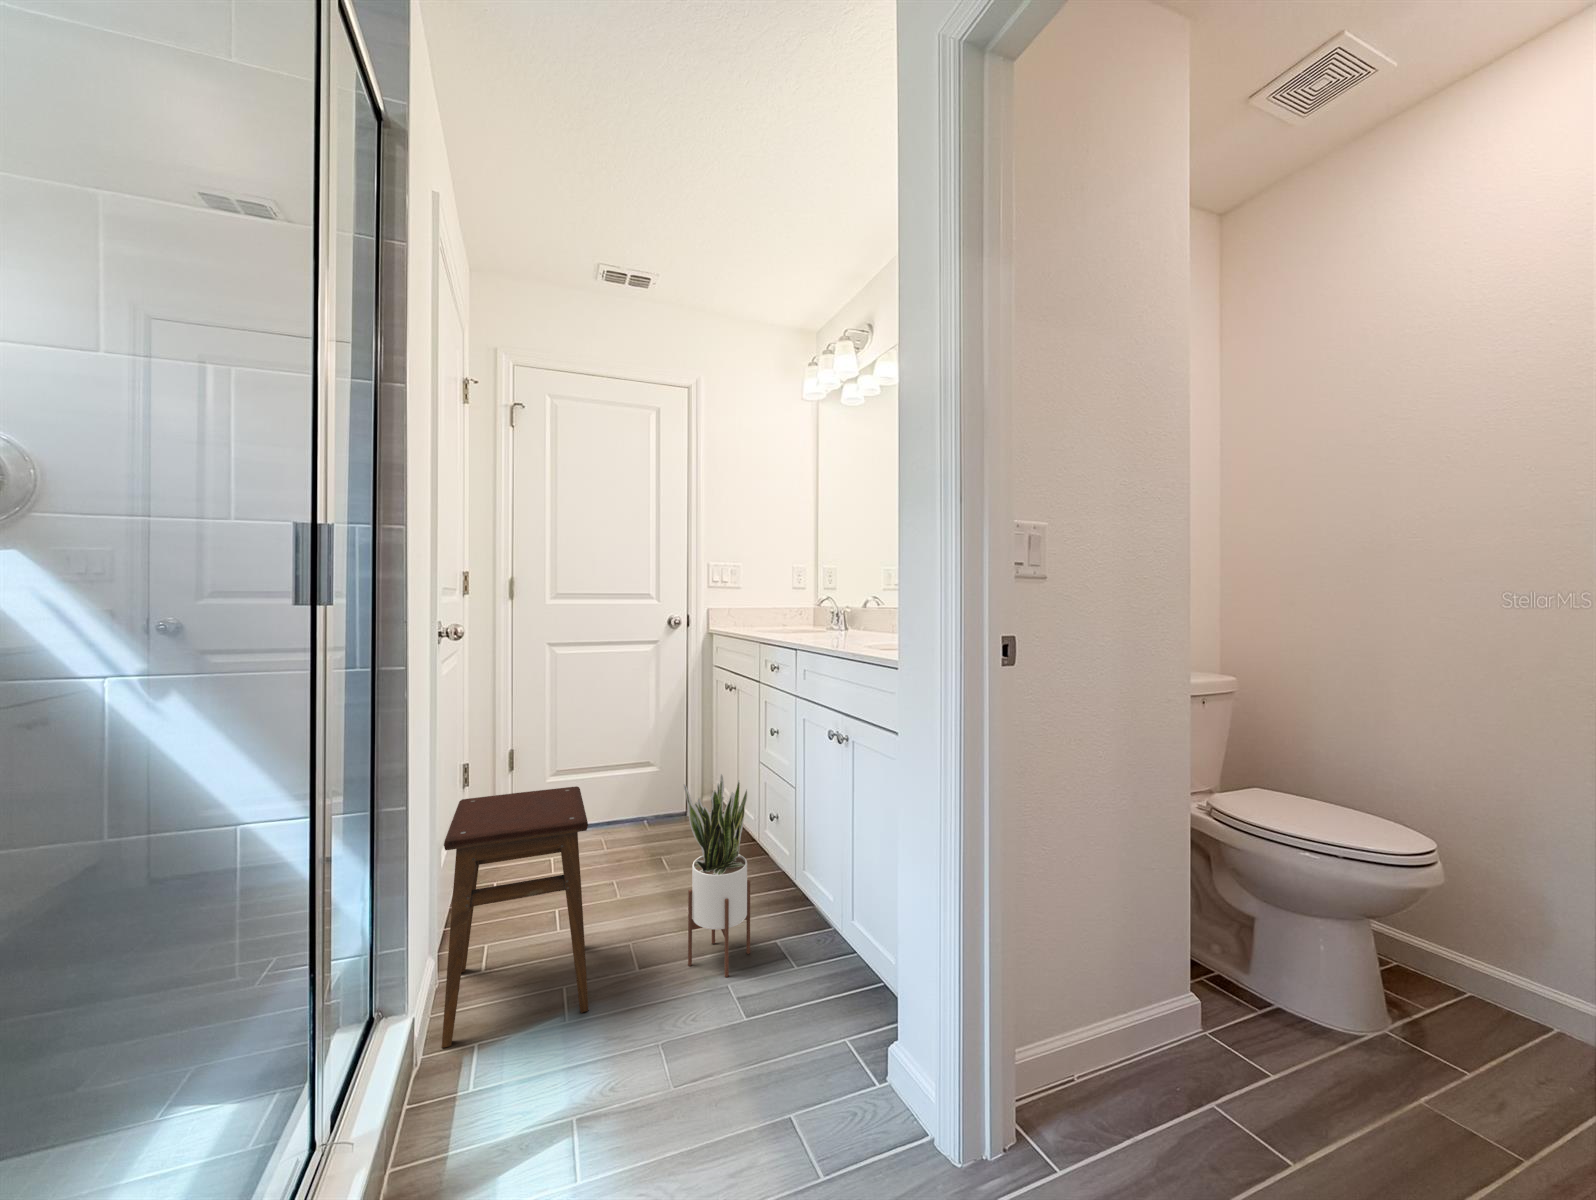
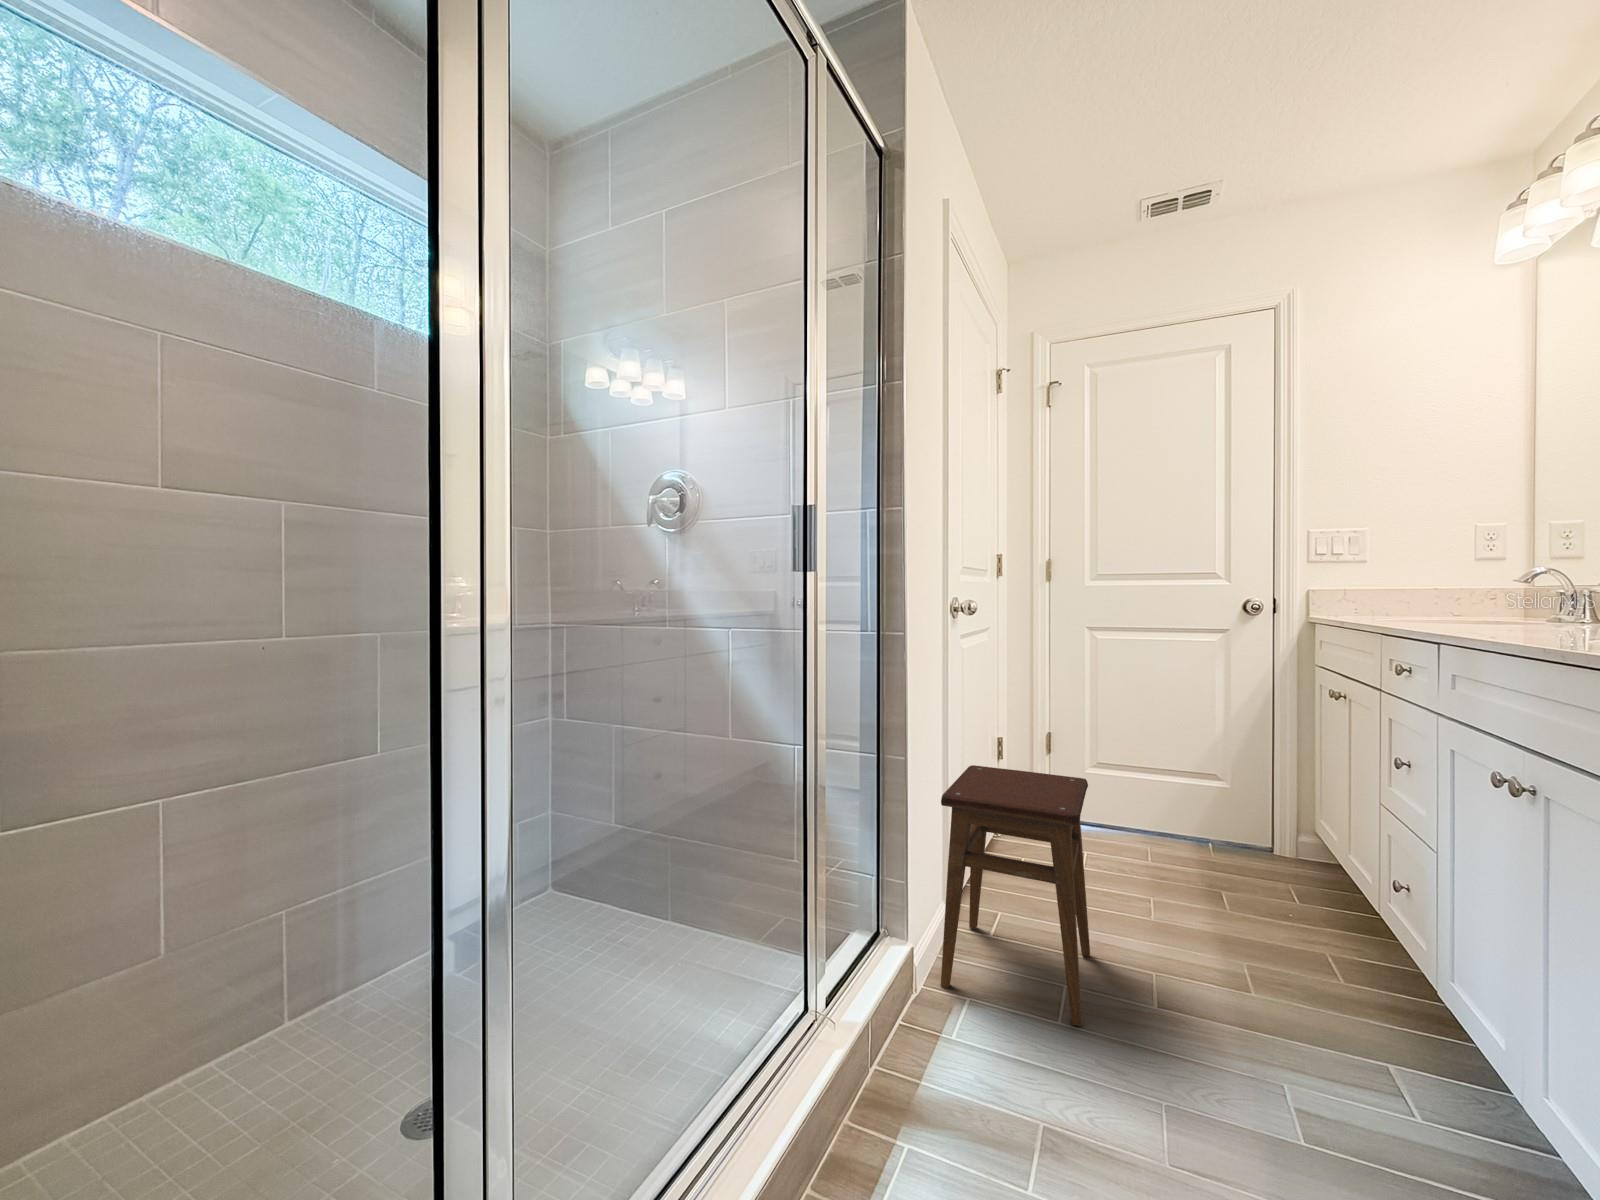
potted plant: present [684,774,750,977] -> none [1209,804,1331,1088]

